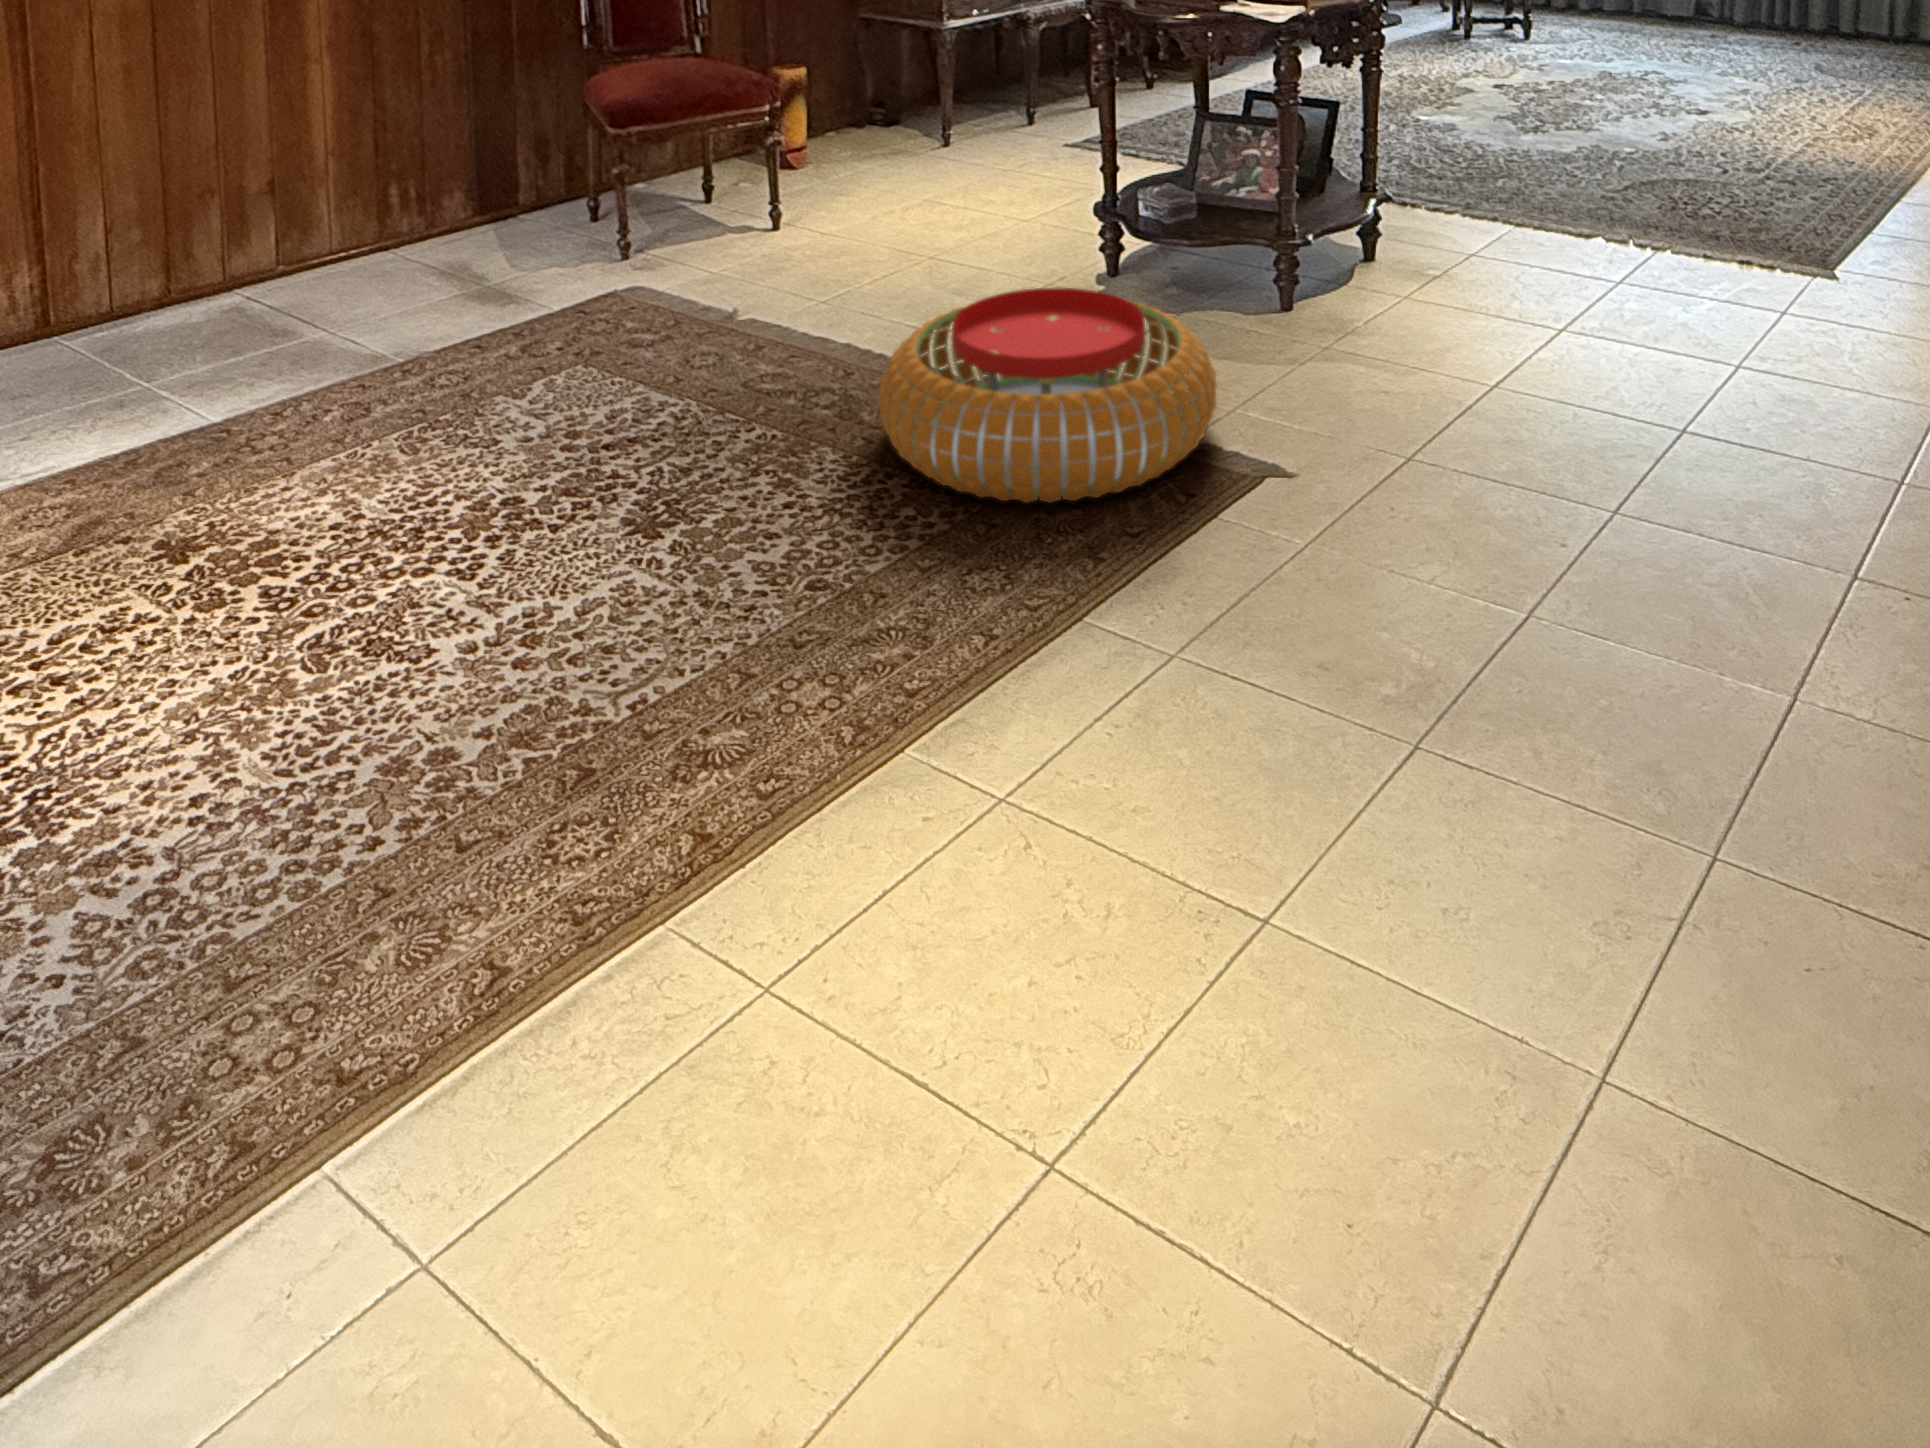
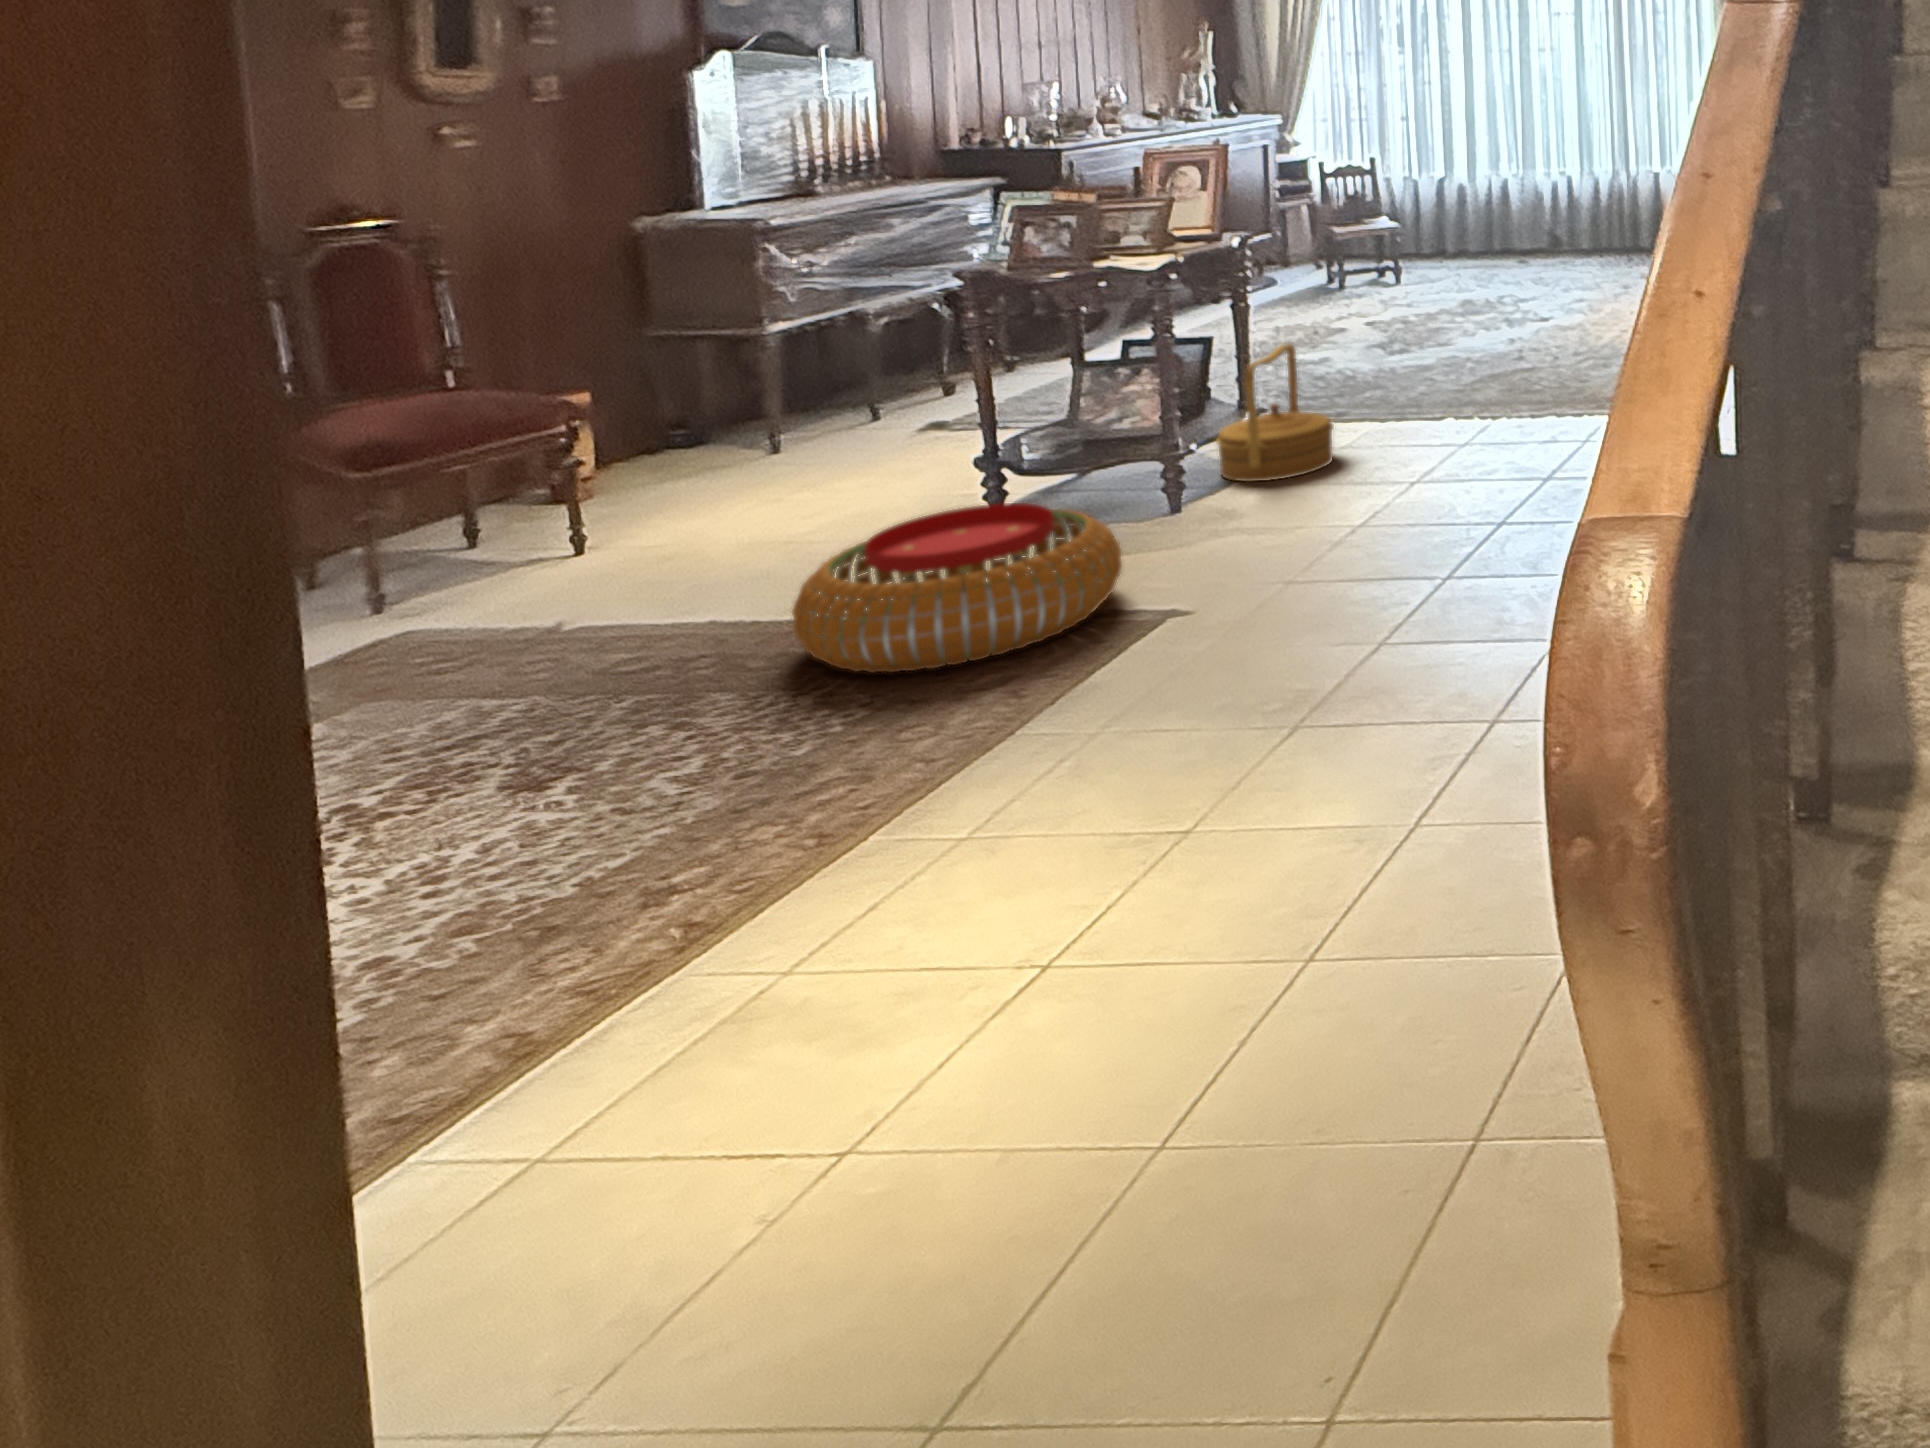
woven basket: none [1334,121,1467,293] -> present [1217,343,1334,482]

